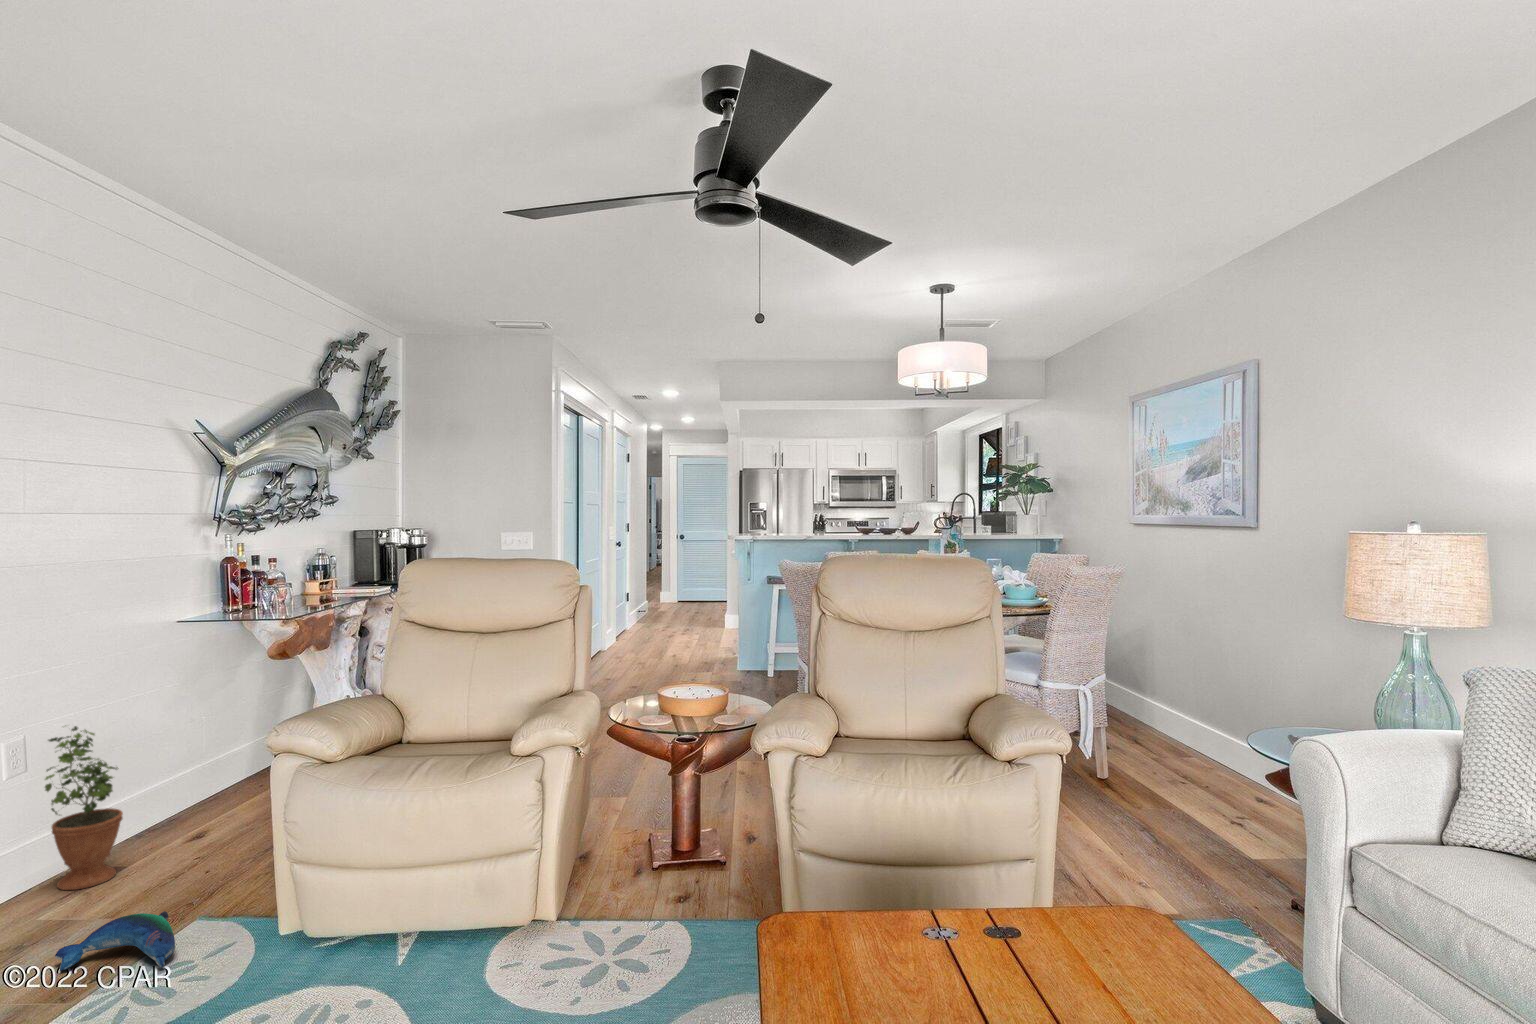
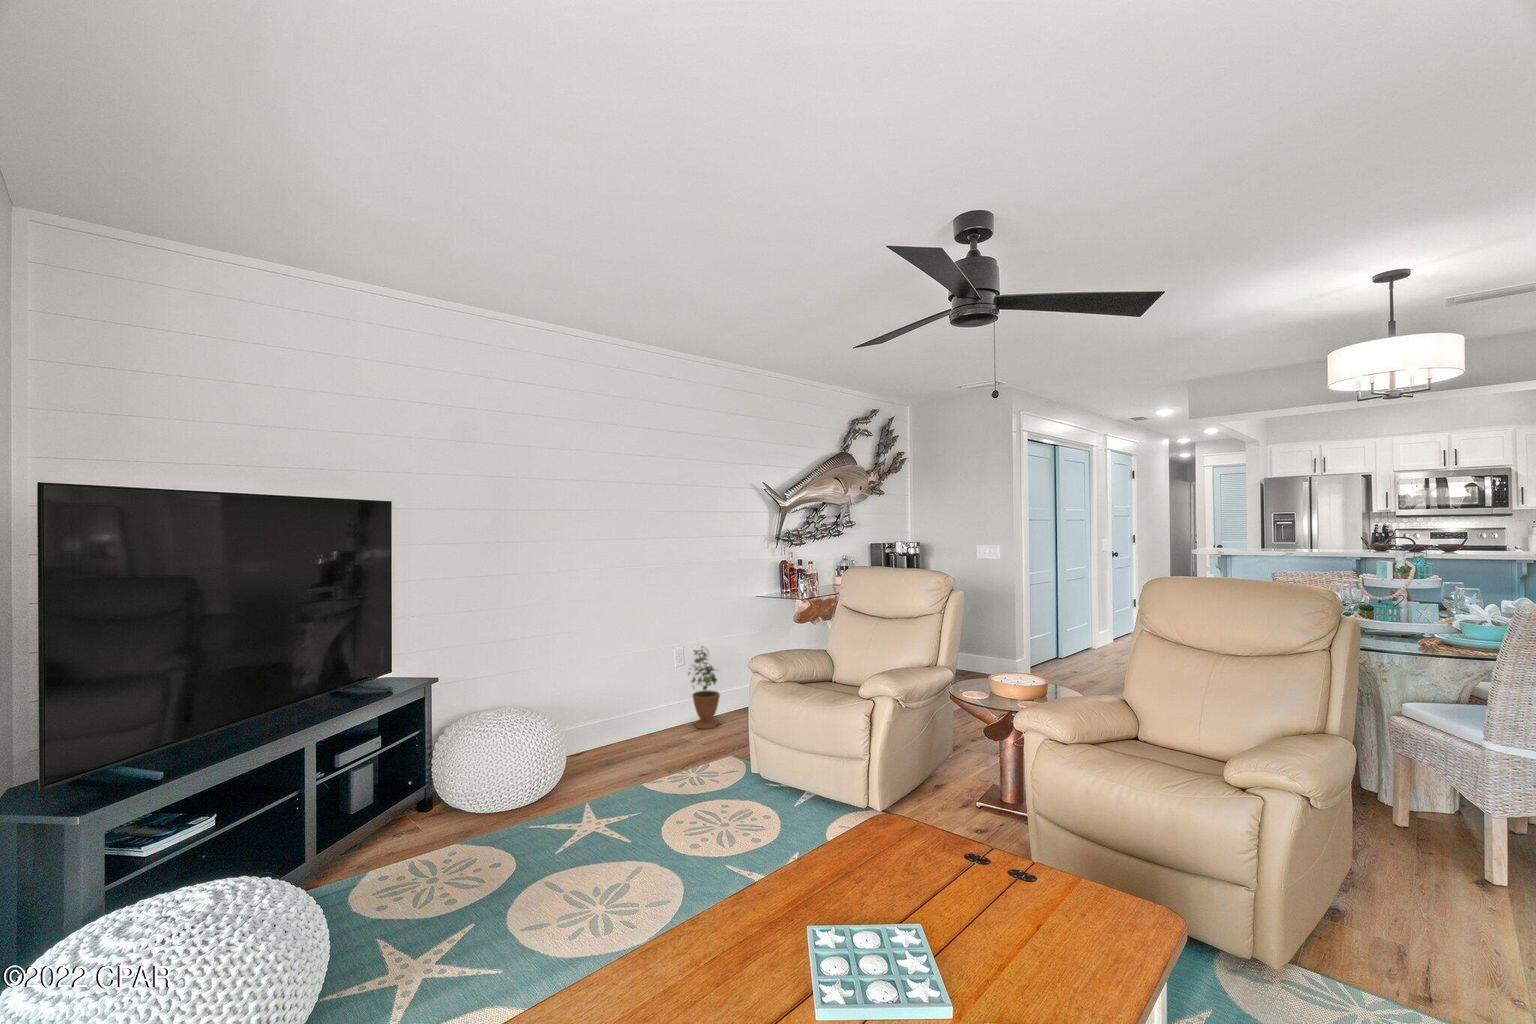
plush toy: present [55,911,175,971] -> none [674,742,716,771]

